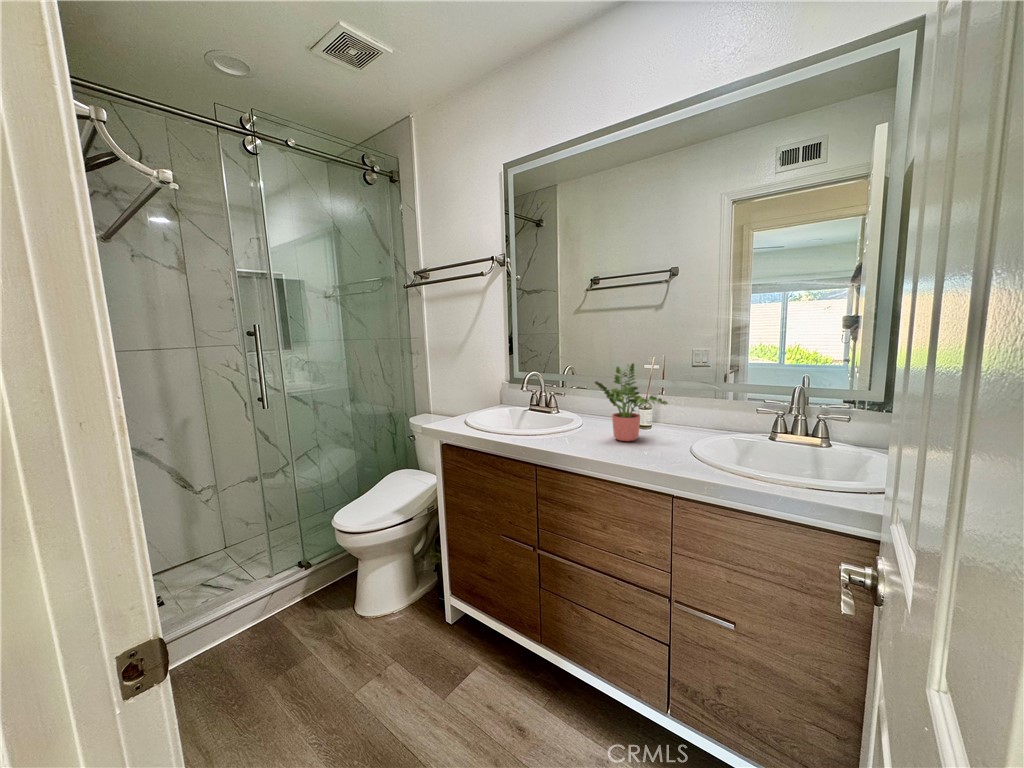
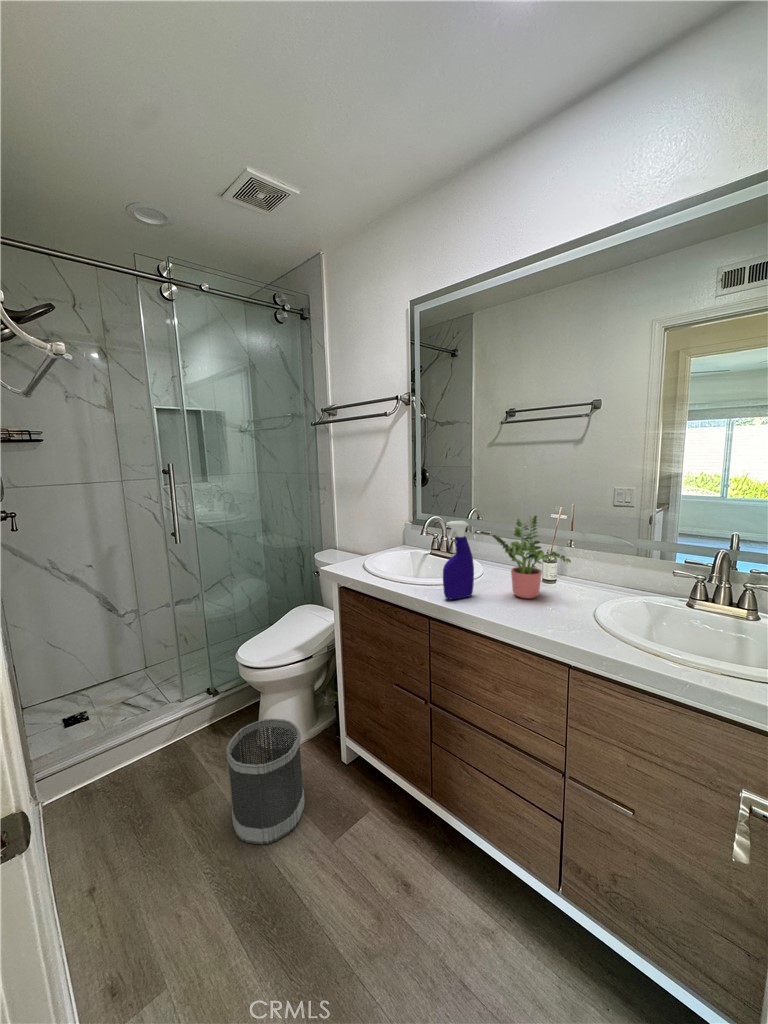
spray bottle: none [549,369,577,445] -> present [443,521,474,599]
wastebasket: none [328,582,411,709] -> present [226,718,305,844]

